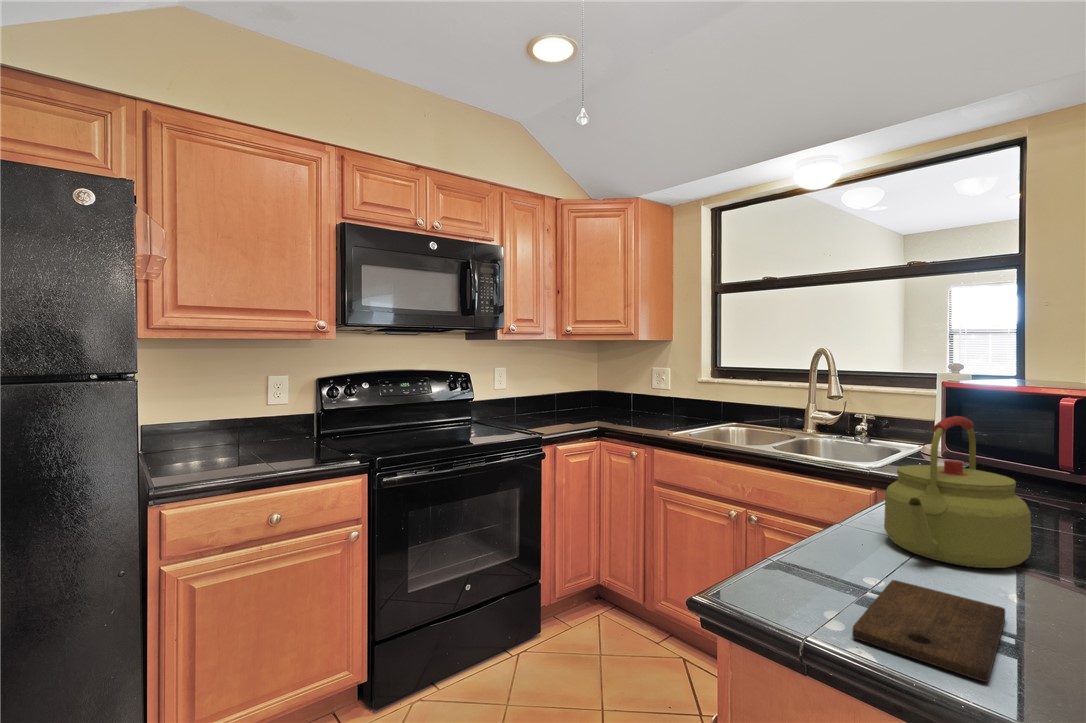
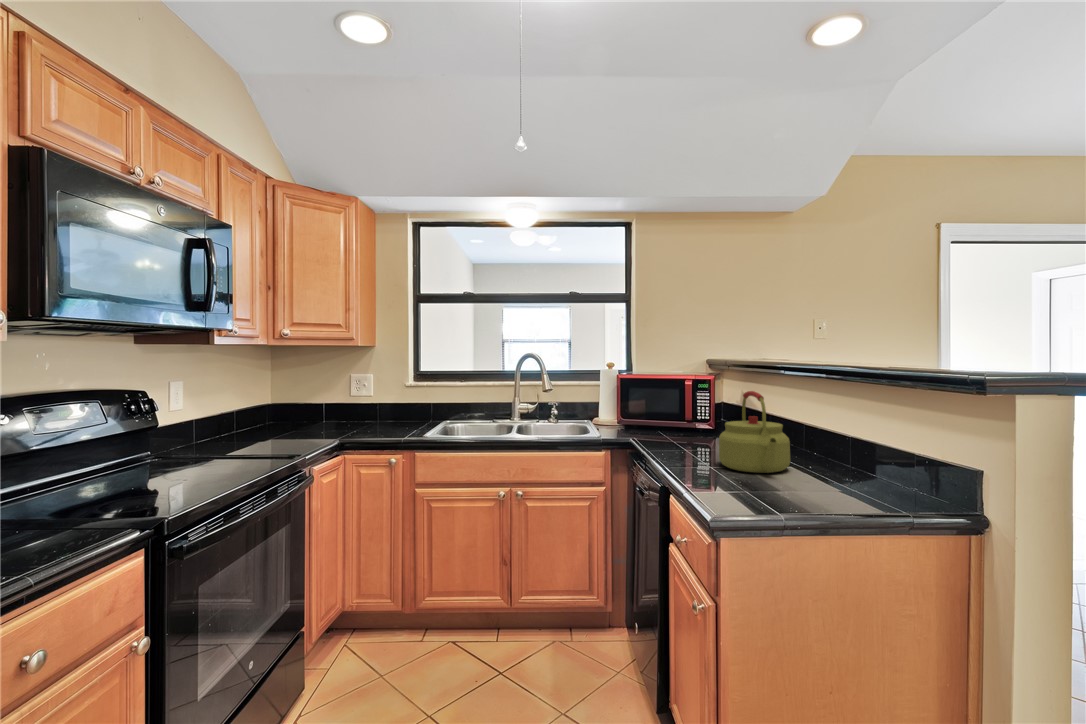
cutting board: present [852,580,1005,682] -> none [796,482,905,511]

